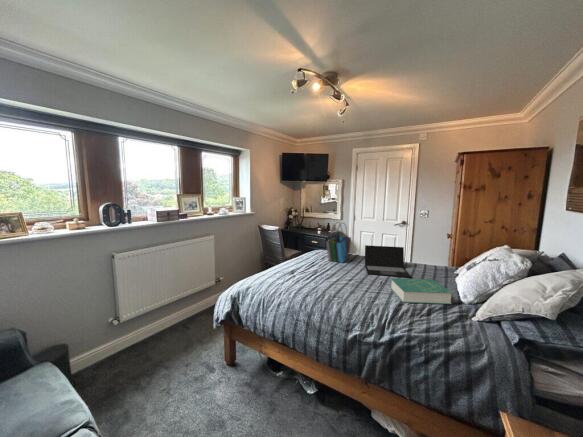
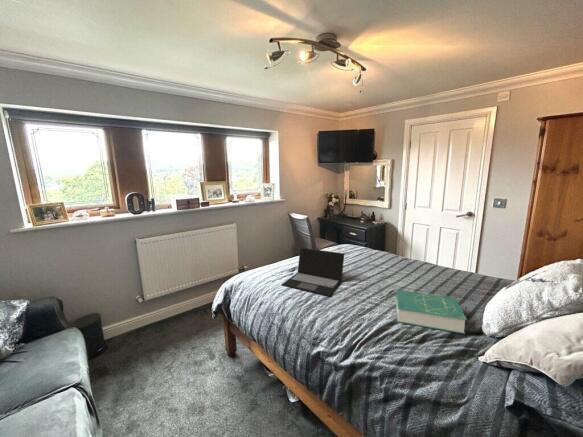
tote bag: present [326,223,351,263] -> none [340,214,379,263]
laptop: present [365,245,411,278] -> present [282,248,344,296]

